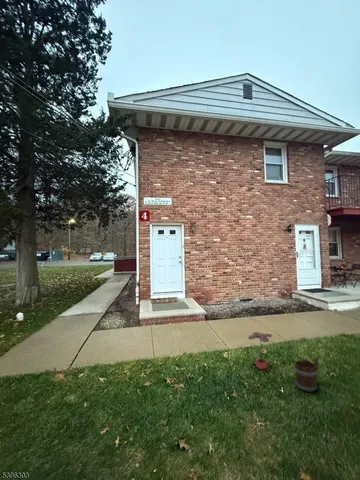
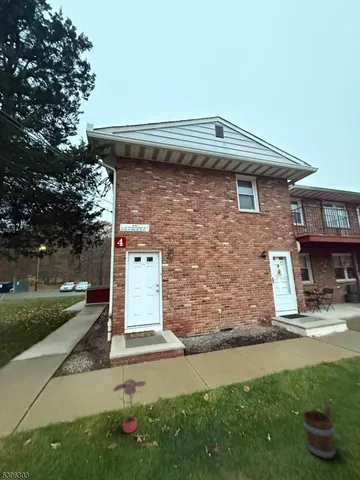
potted plant: present [248,332,272,369] -> present [114,380,146,433]

